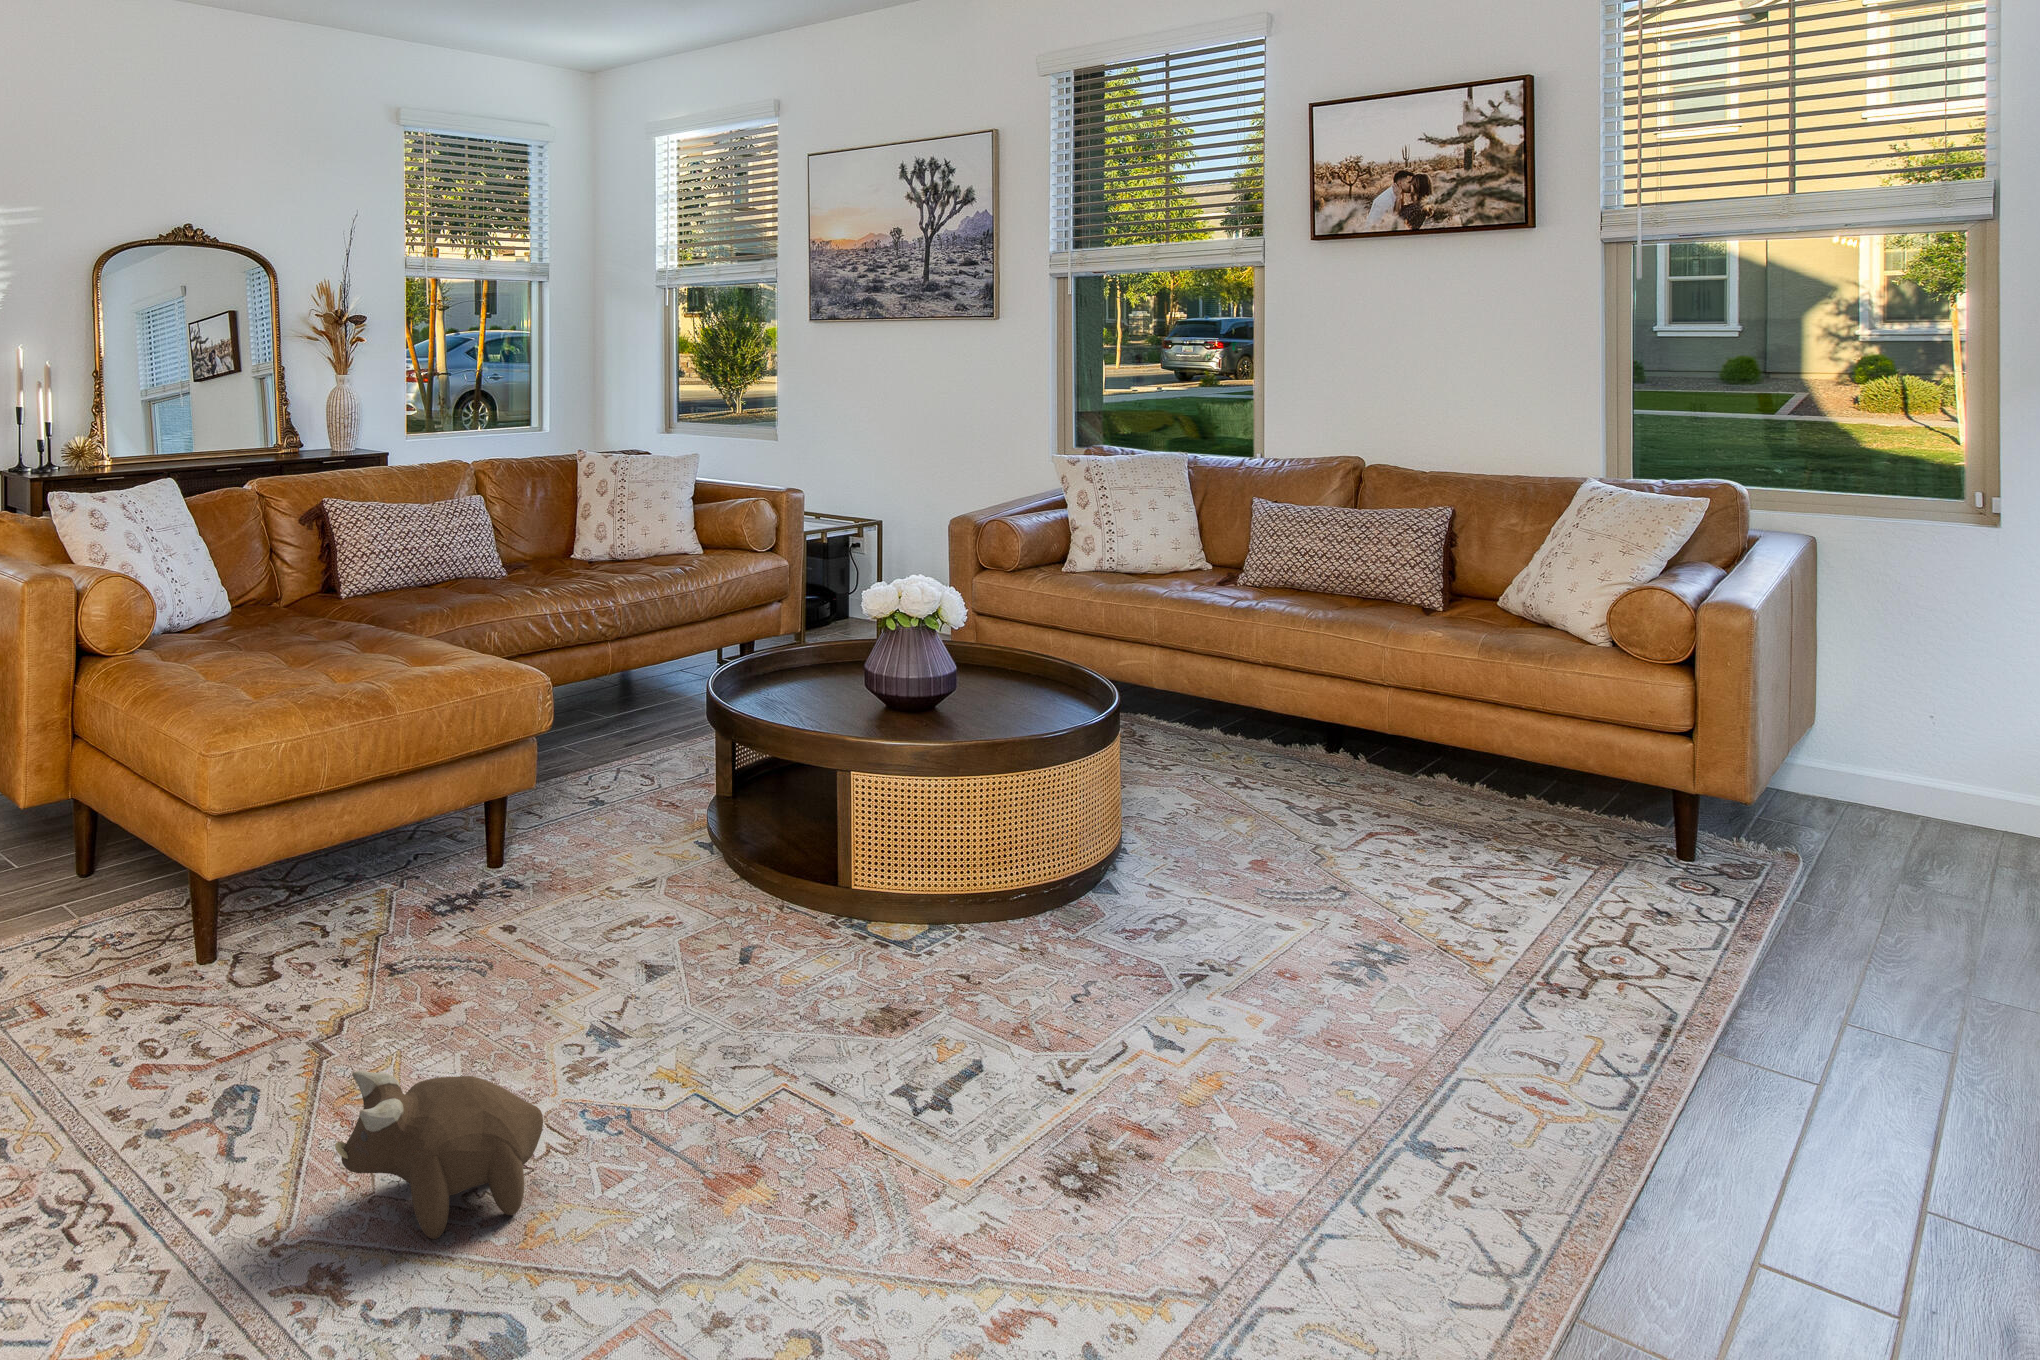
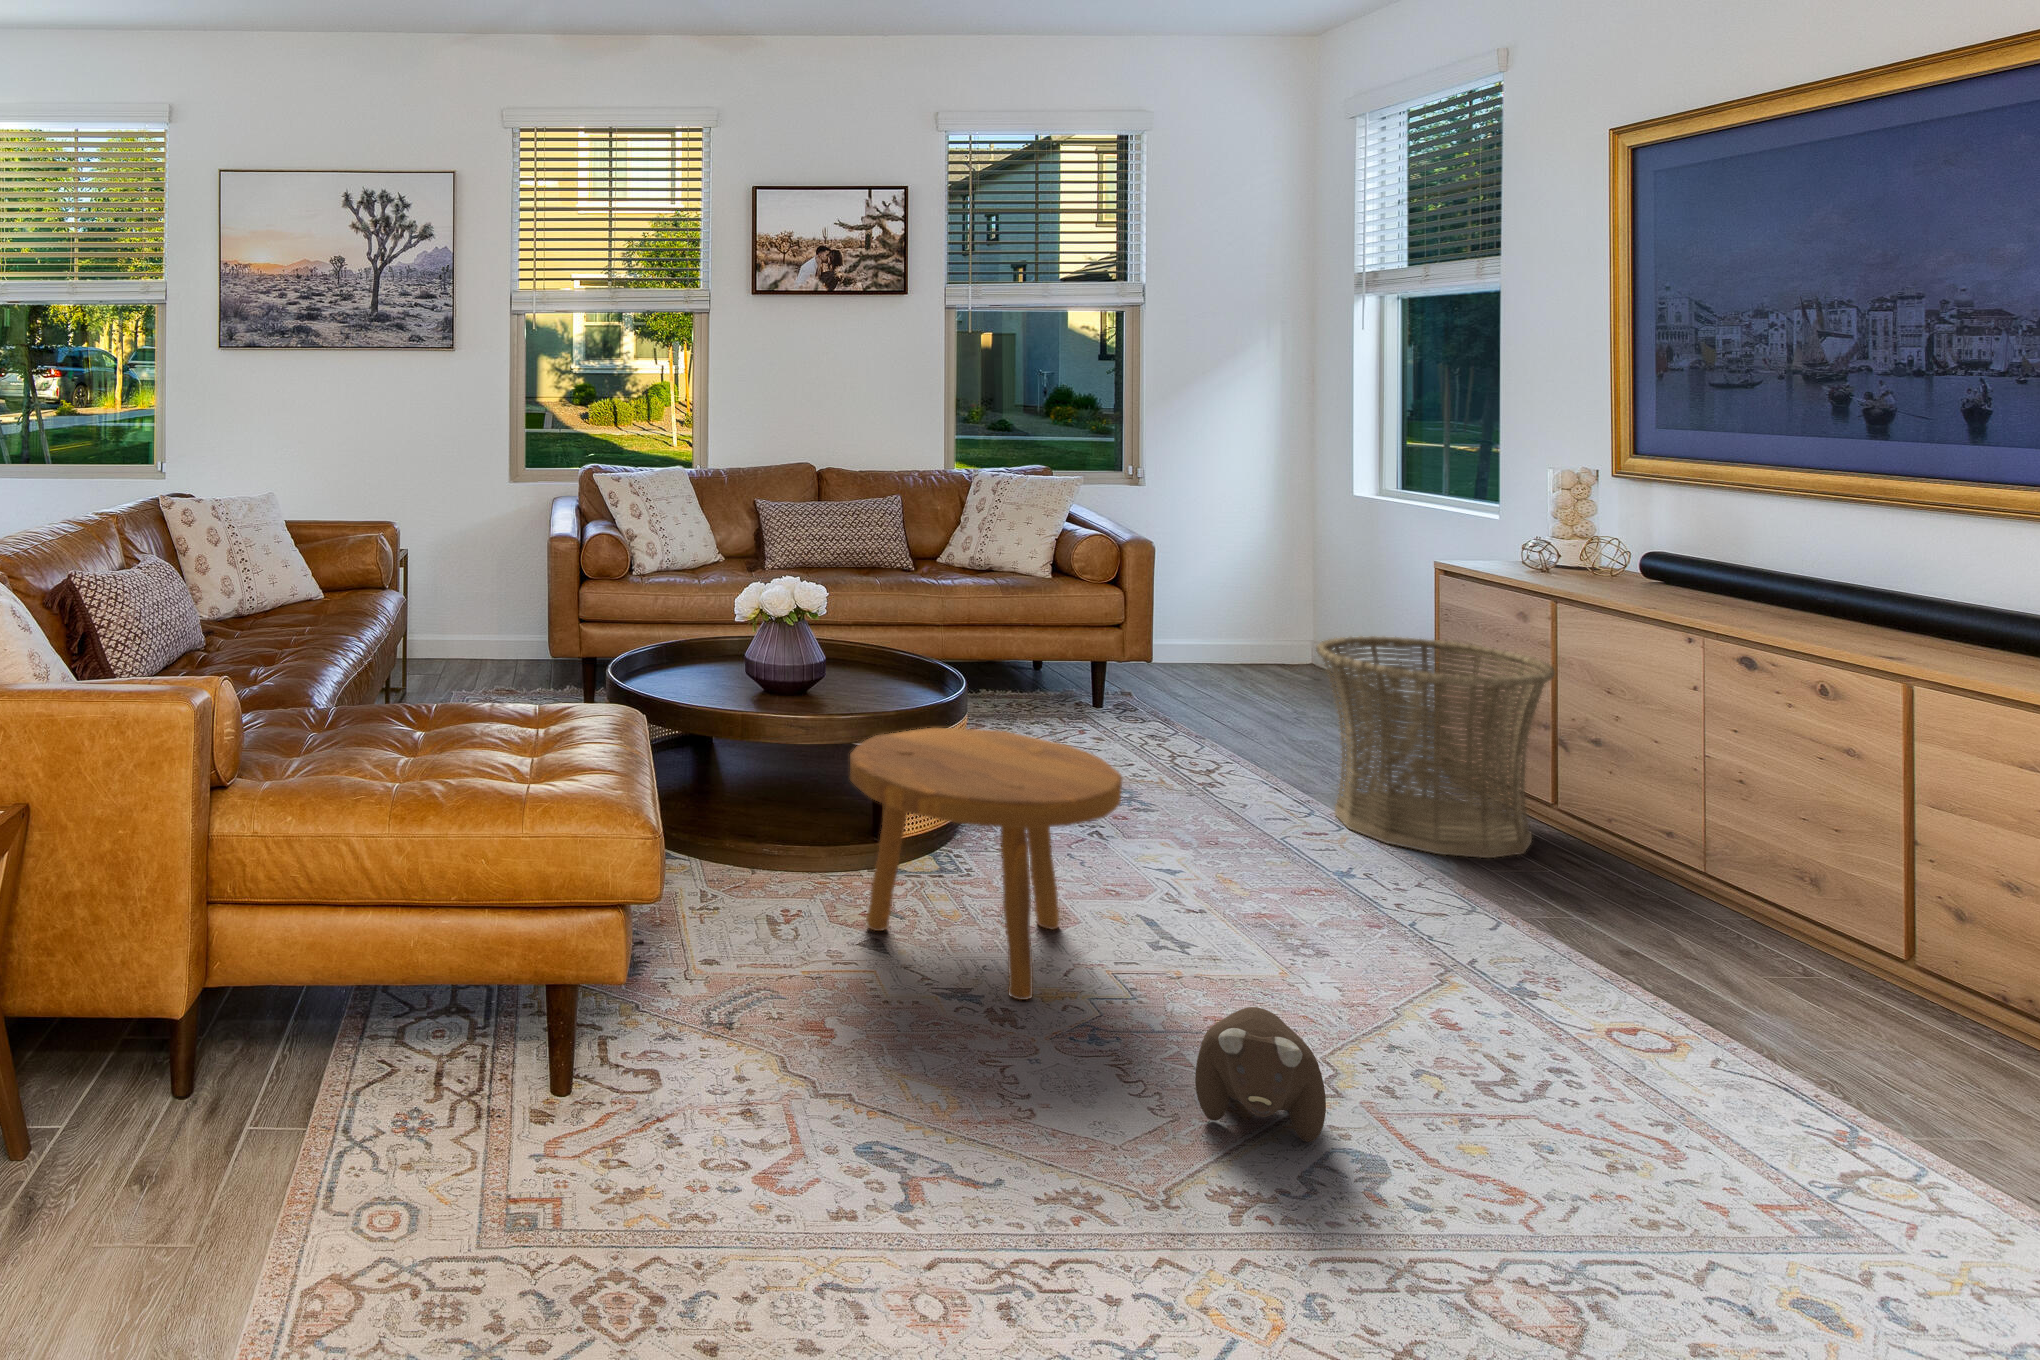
footstool: none [534,739,827,1036] -> present [850,728,1123,1000]
basket: none [1479,779,1921,1232] -> present [1316,636,1555,858]

